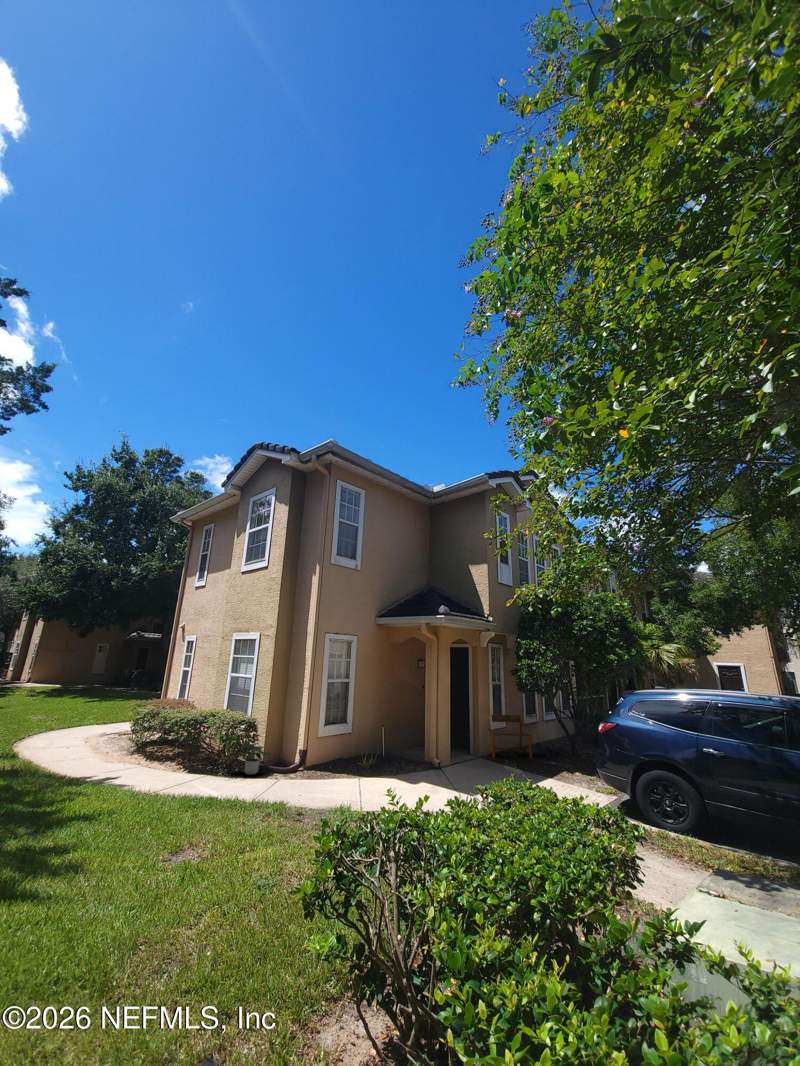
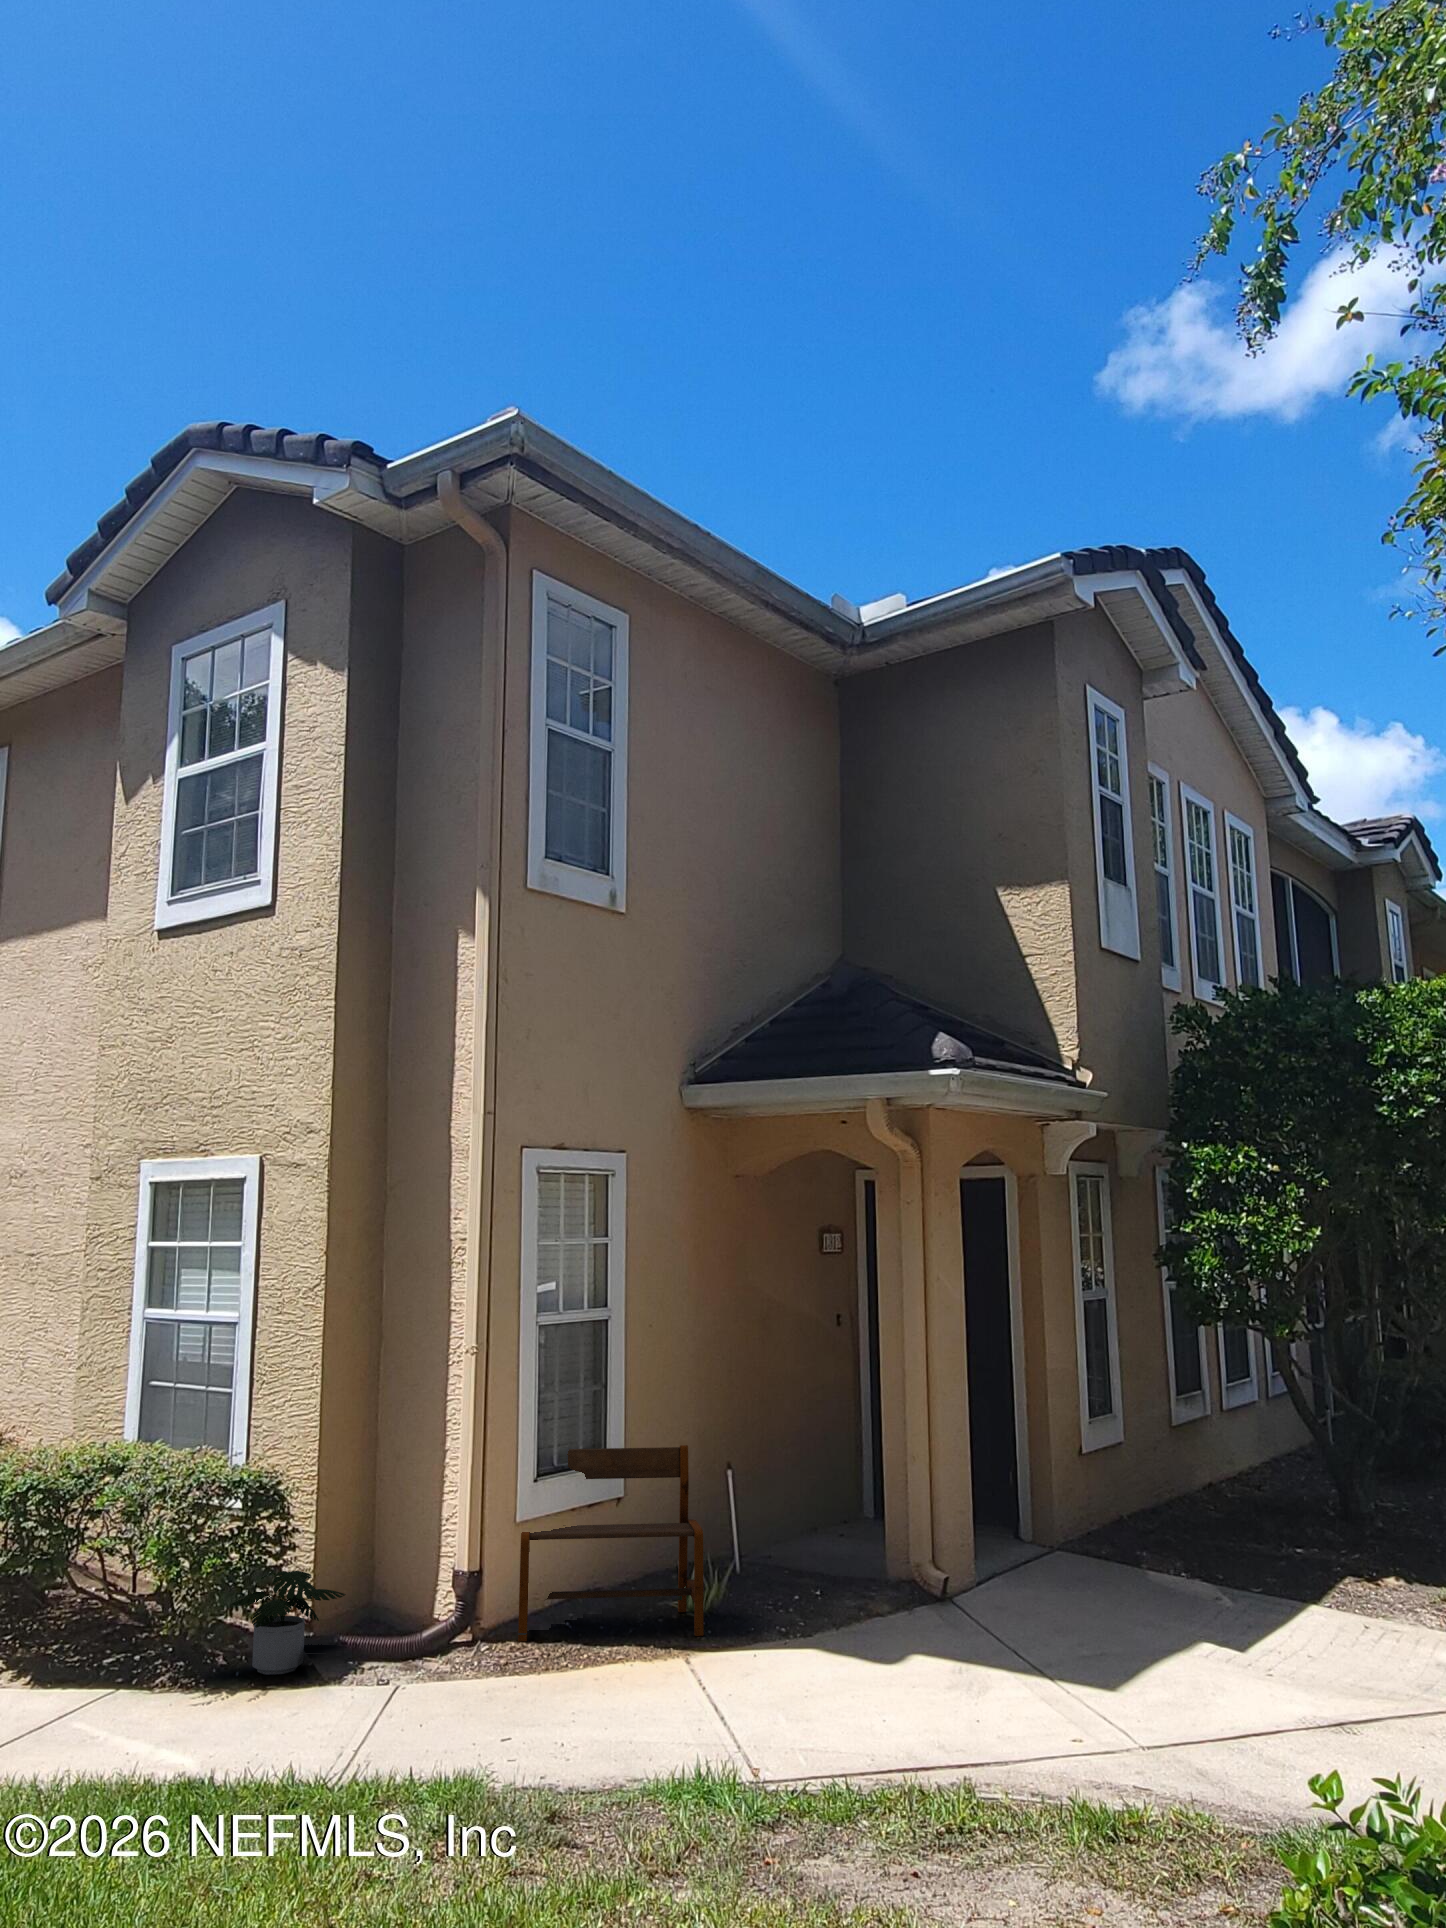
bench: present [489,714,532,759] -> present [518,1445,703,1642]

